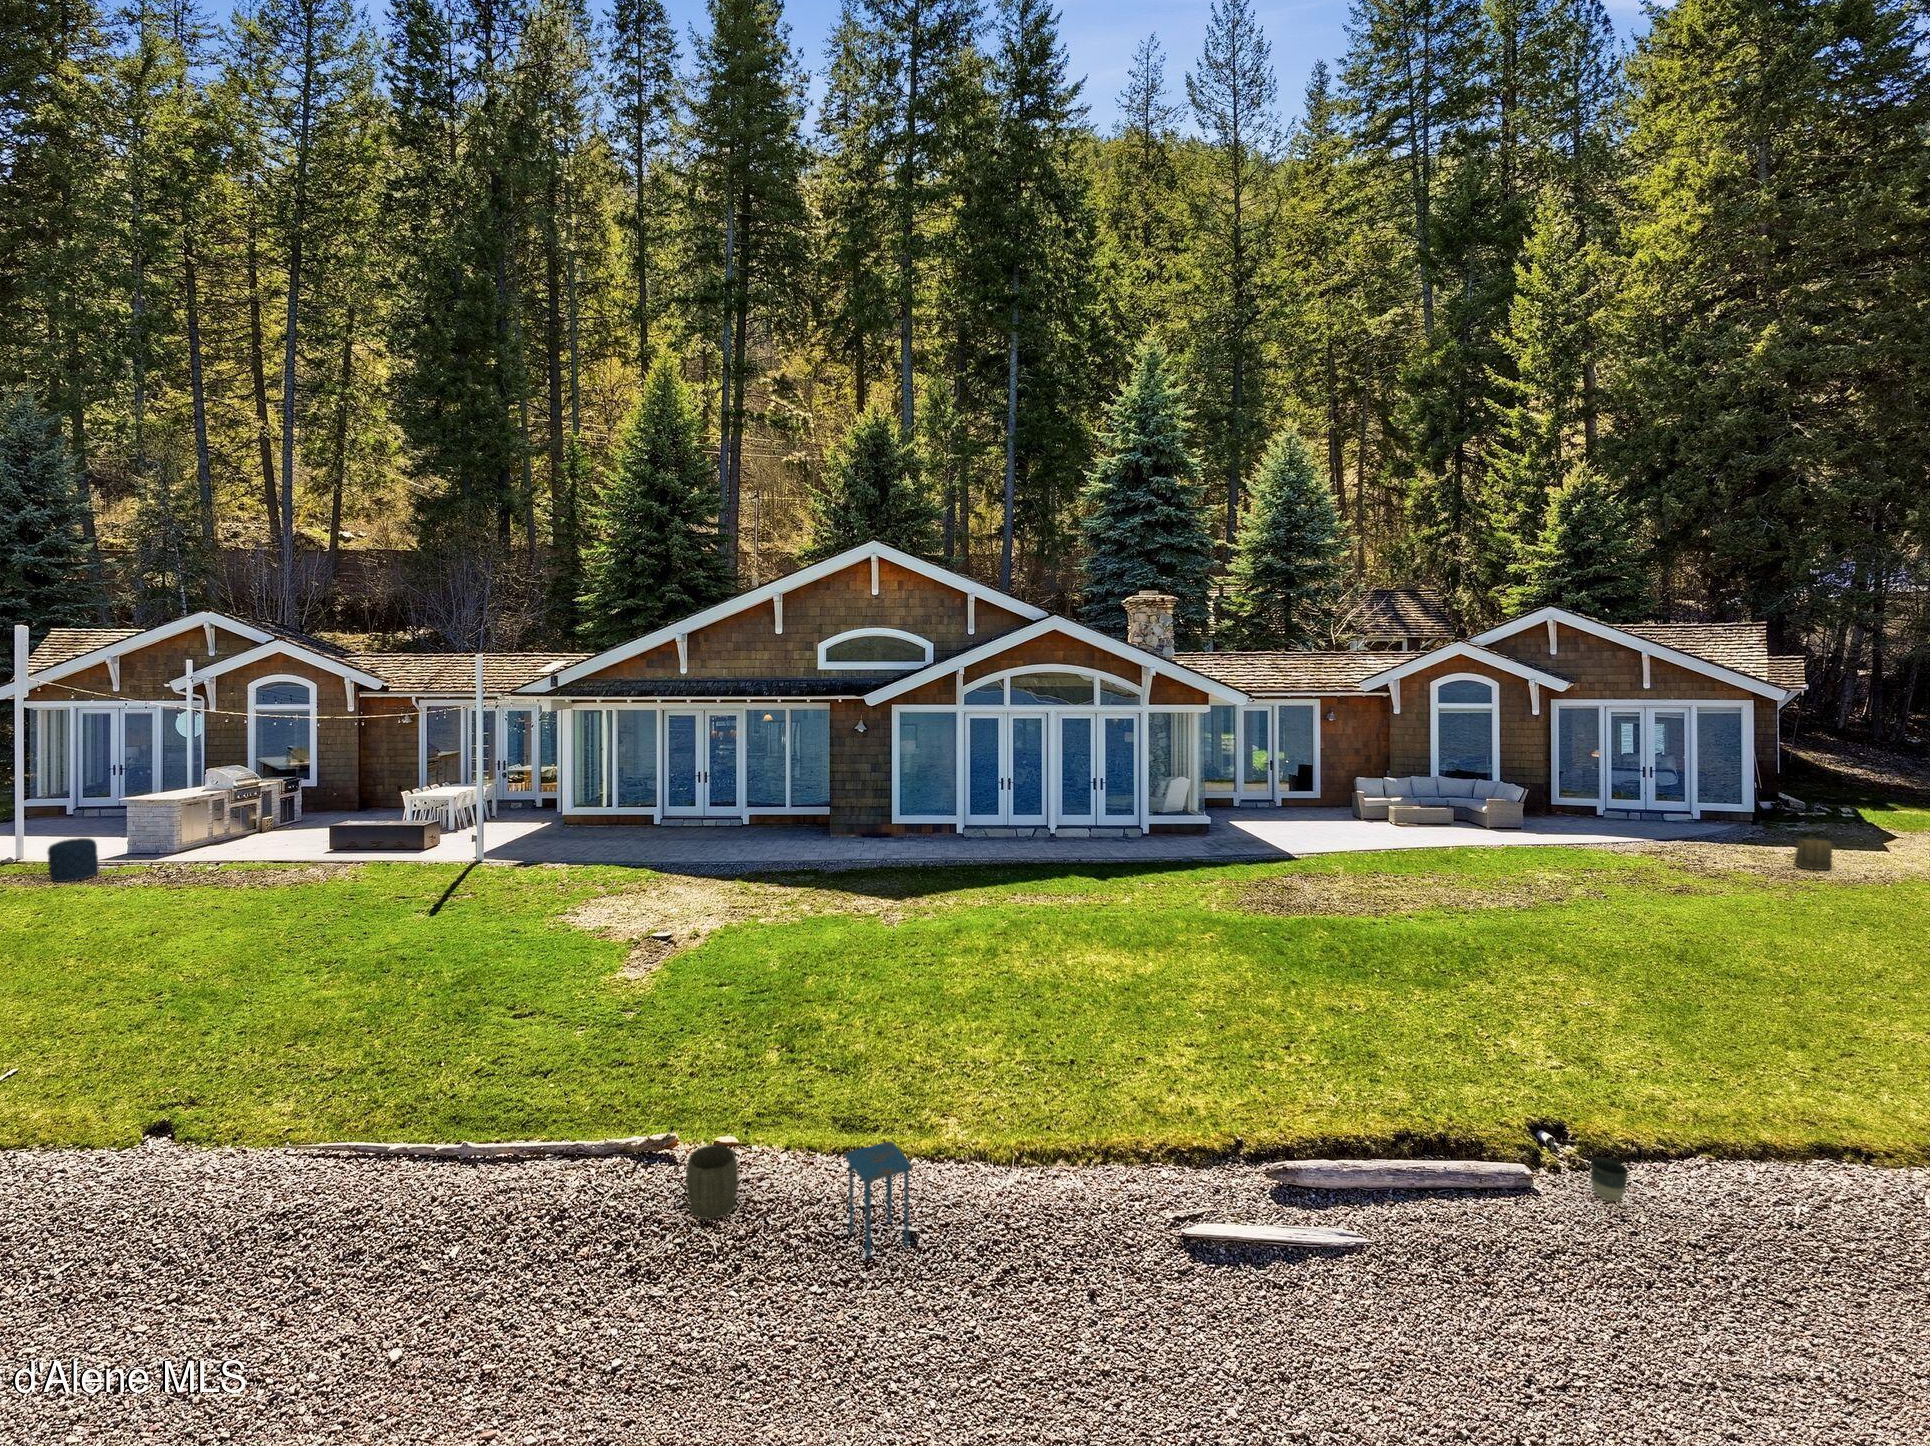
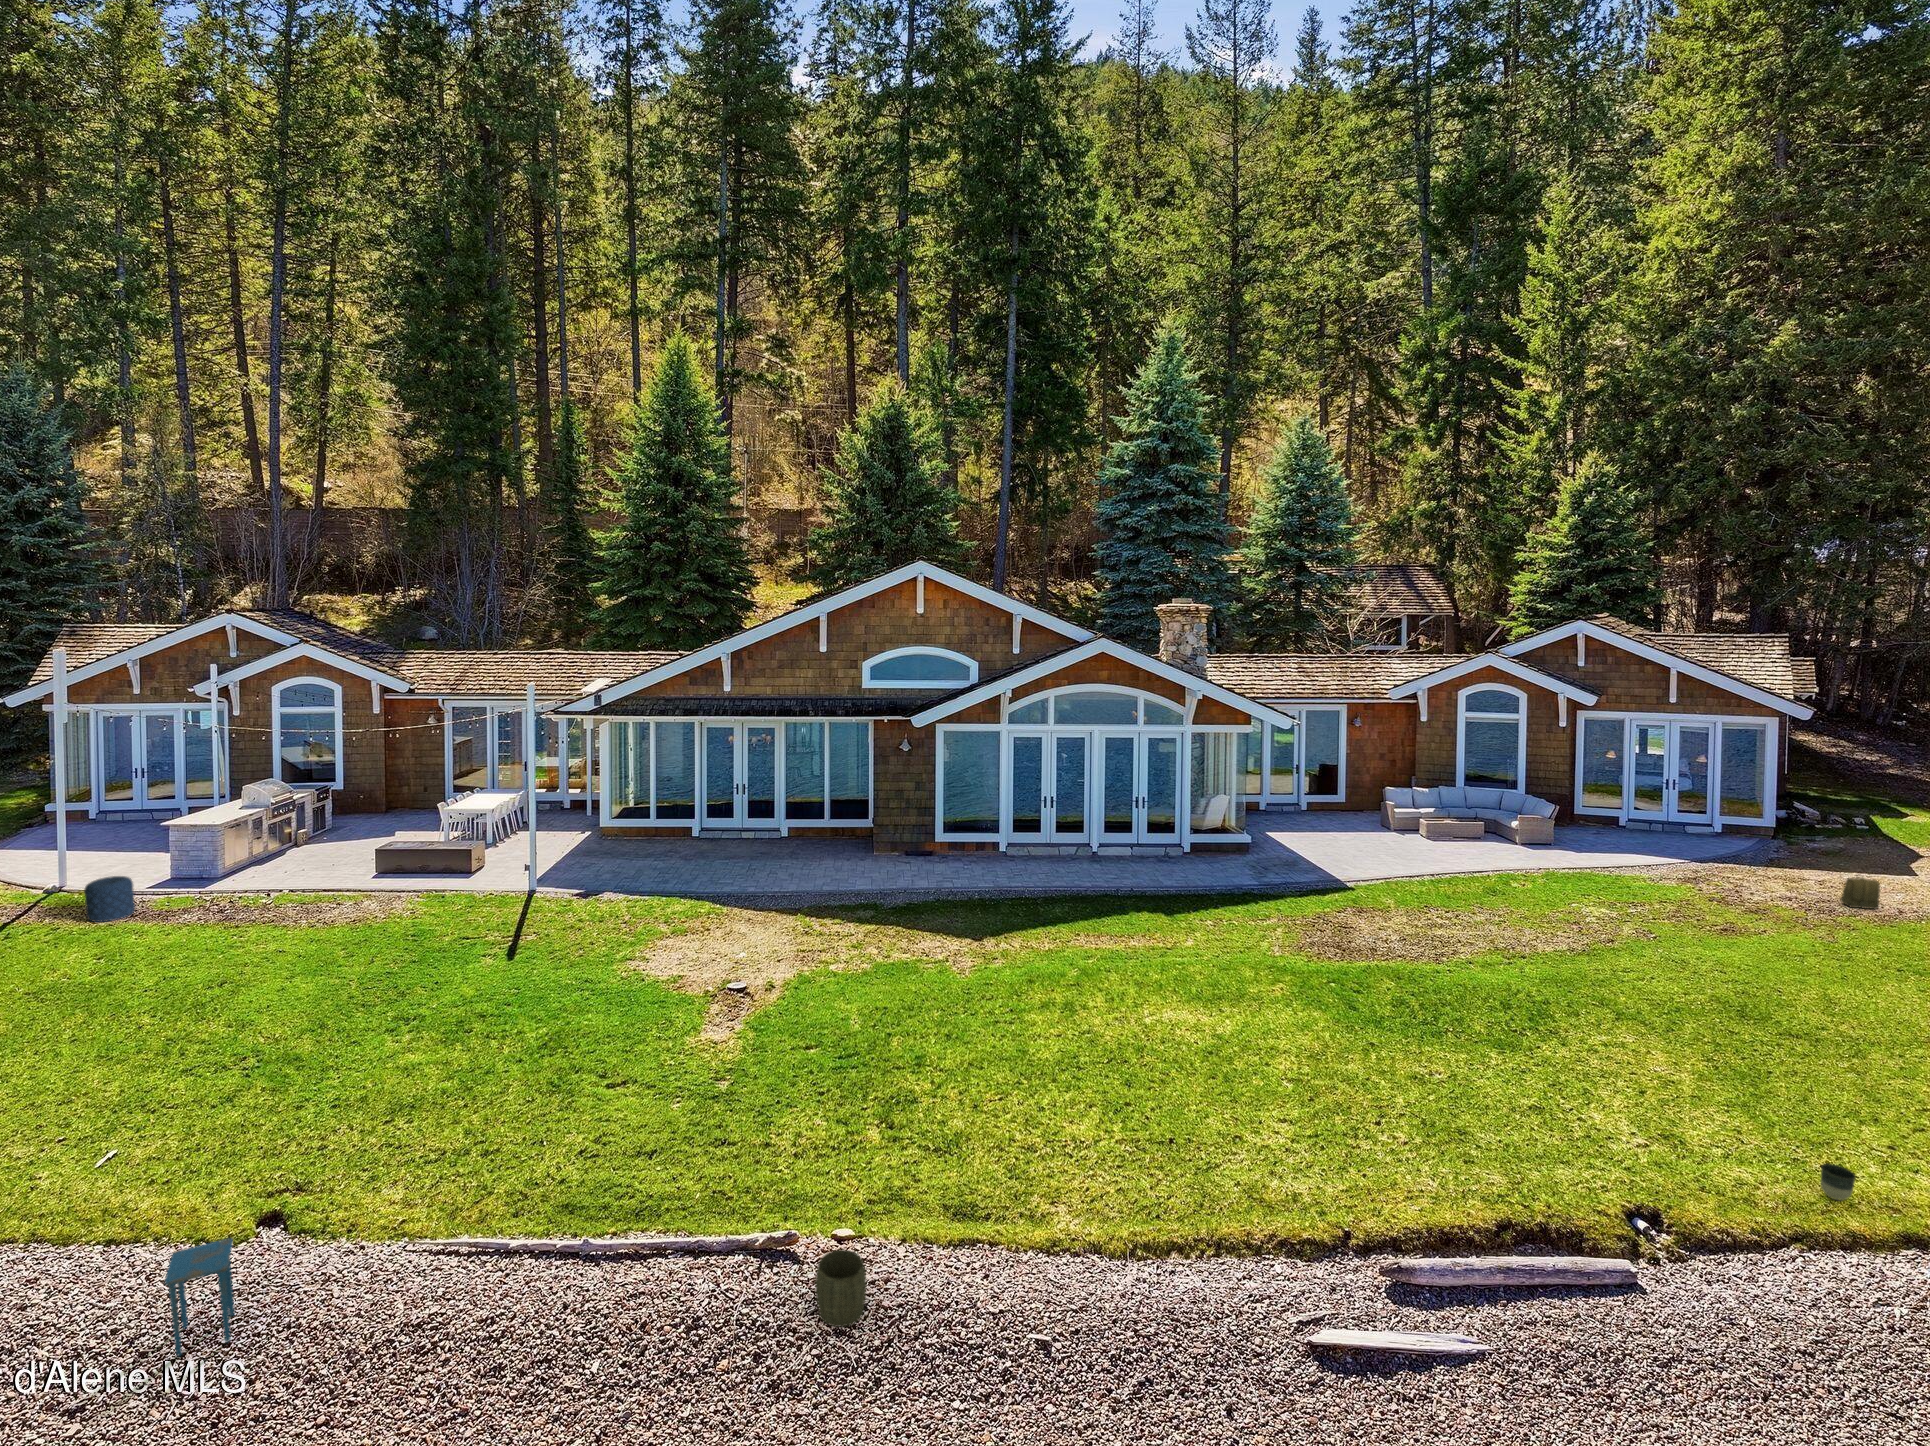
side table: present [844,1141,913,1258] -> present [164,1238,235,1356]
planter: present [1591,1157,1628,1201] -> present [1820,1163,1856,1200]

